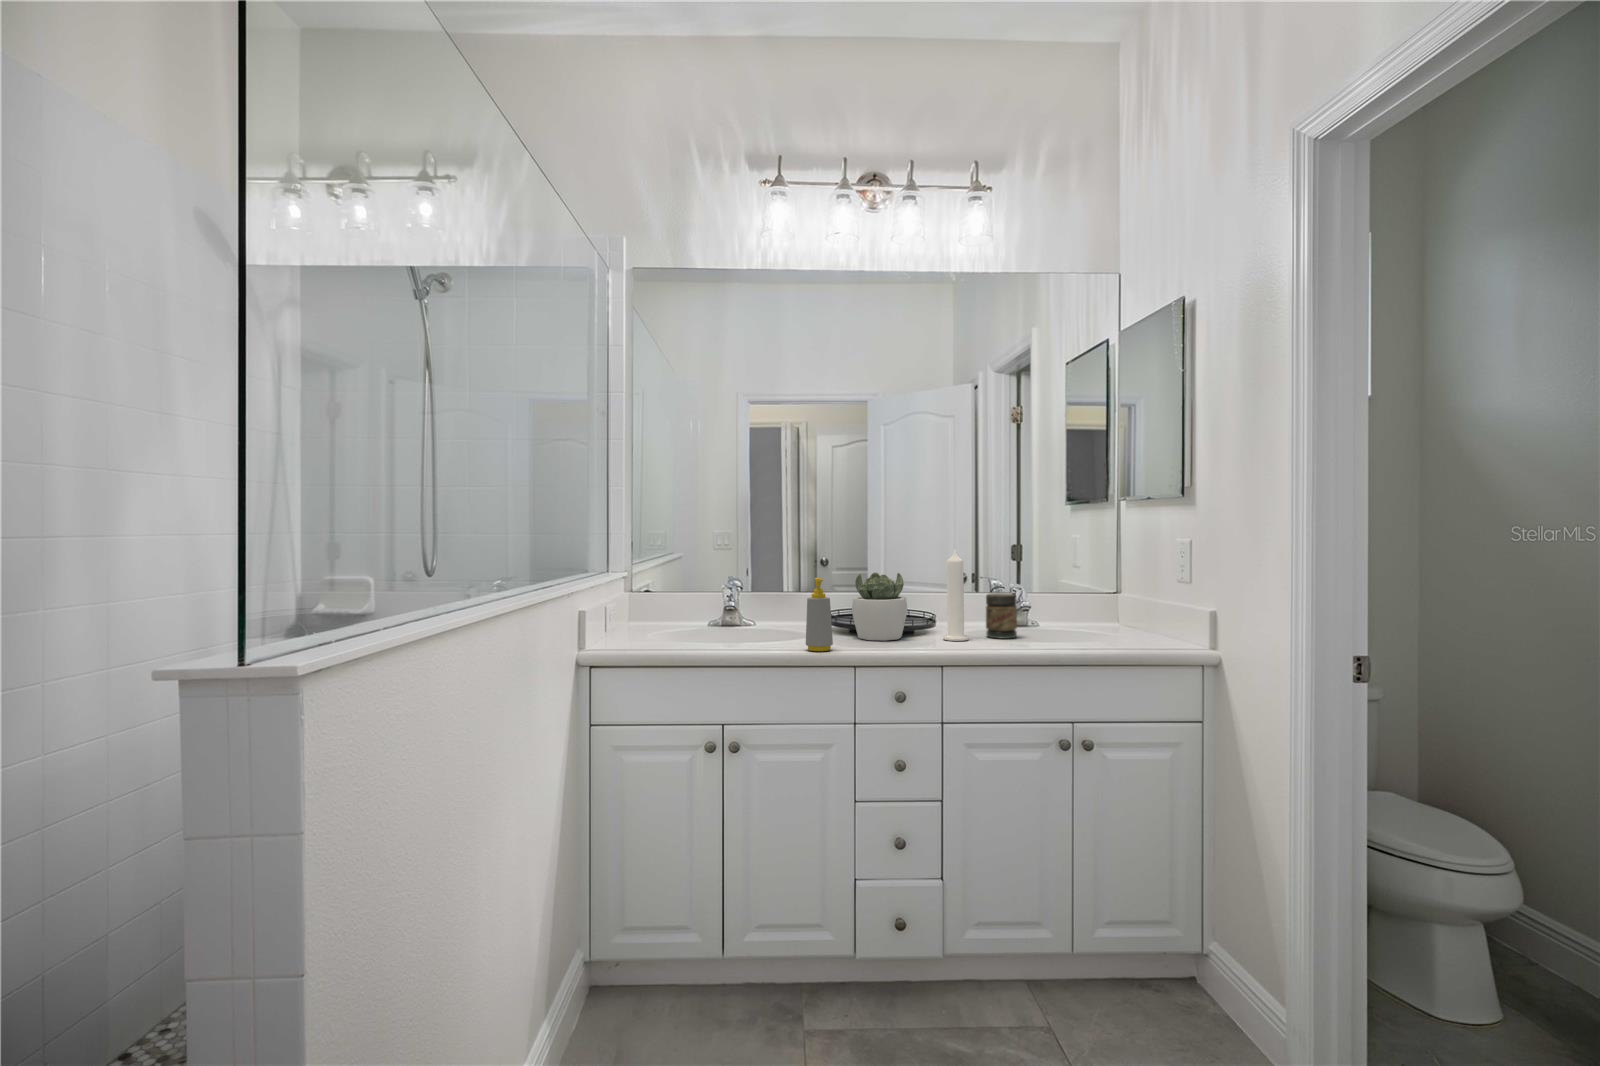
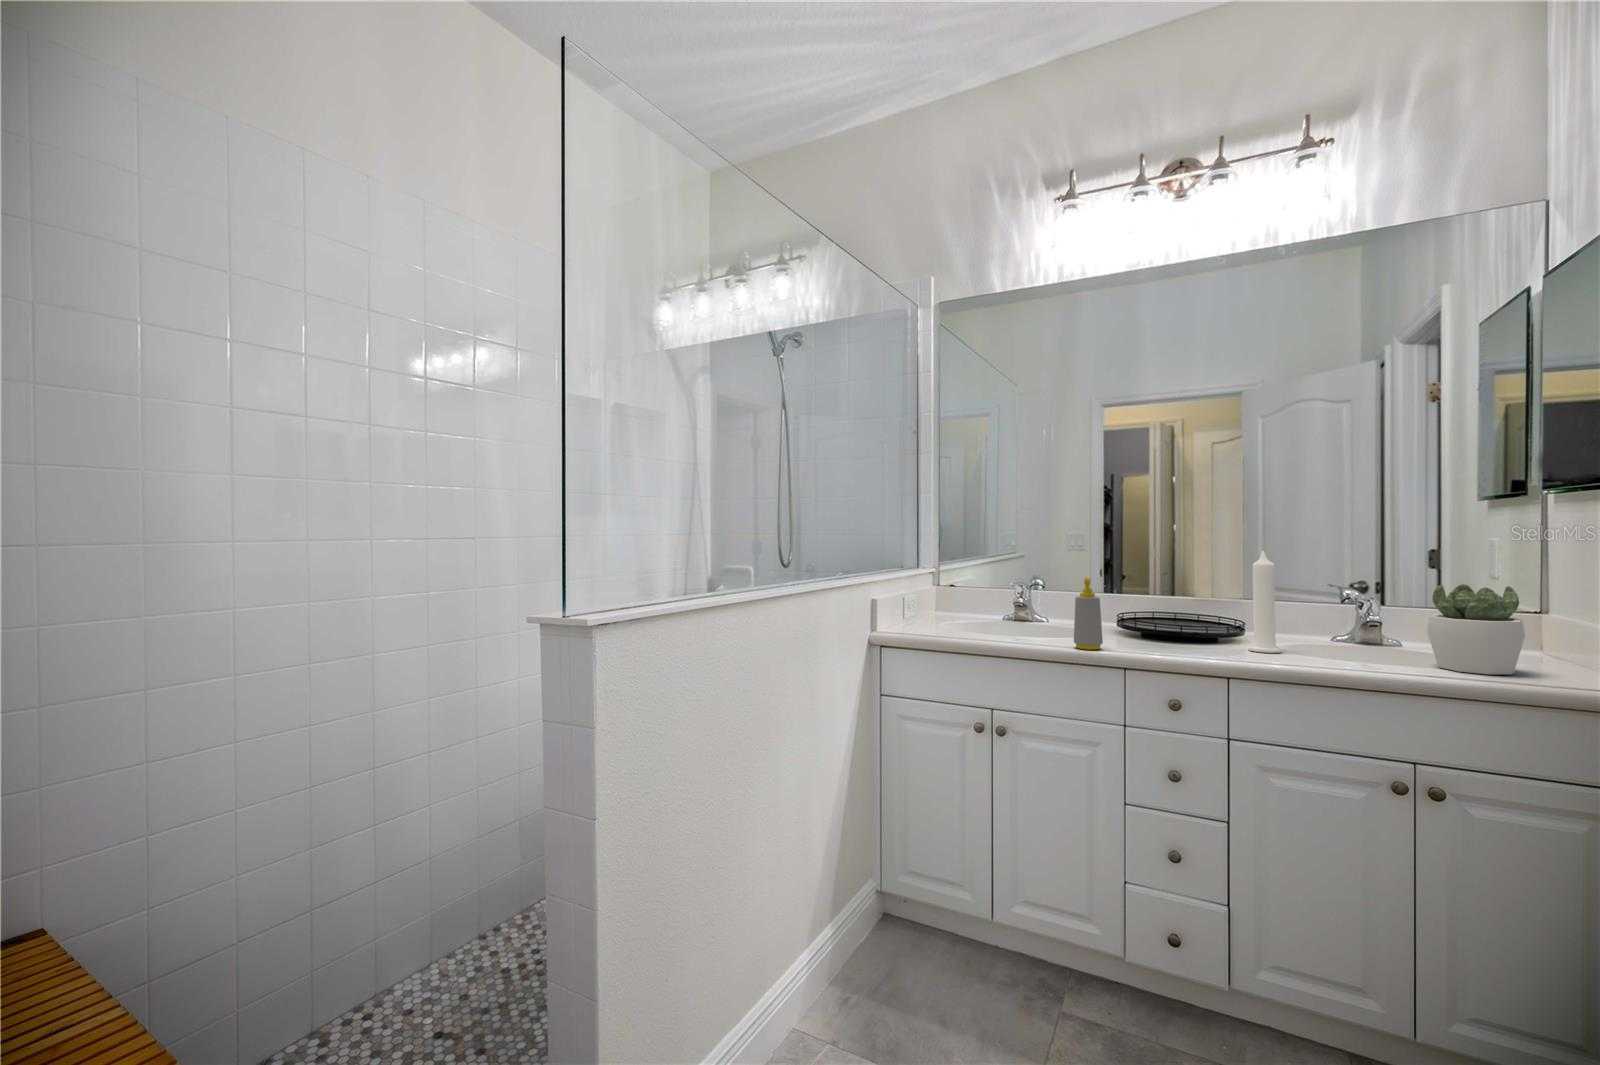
succulent plant: present [852,573,908,641] -> present [1427,584,1525,675]
jar: present [986,593,1017,639] -> none [1310,603,1354,655]

